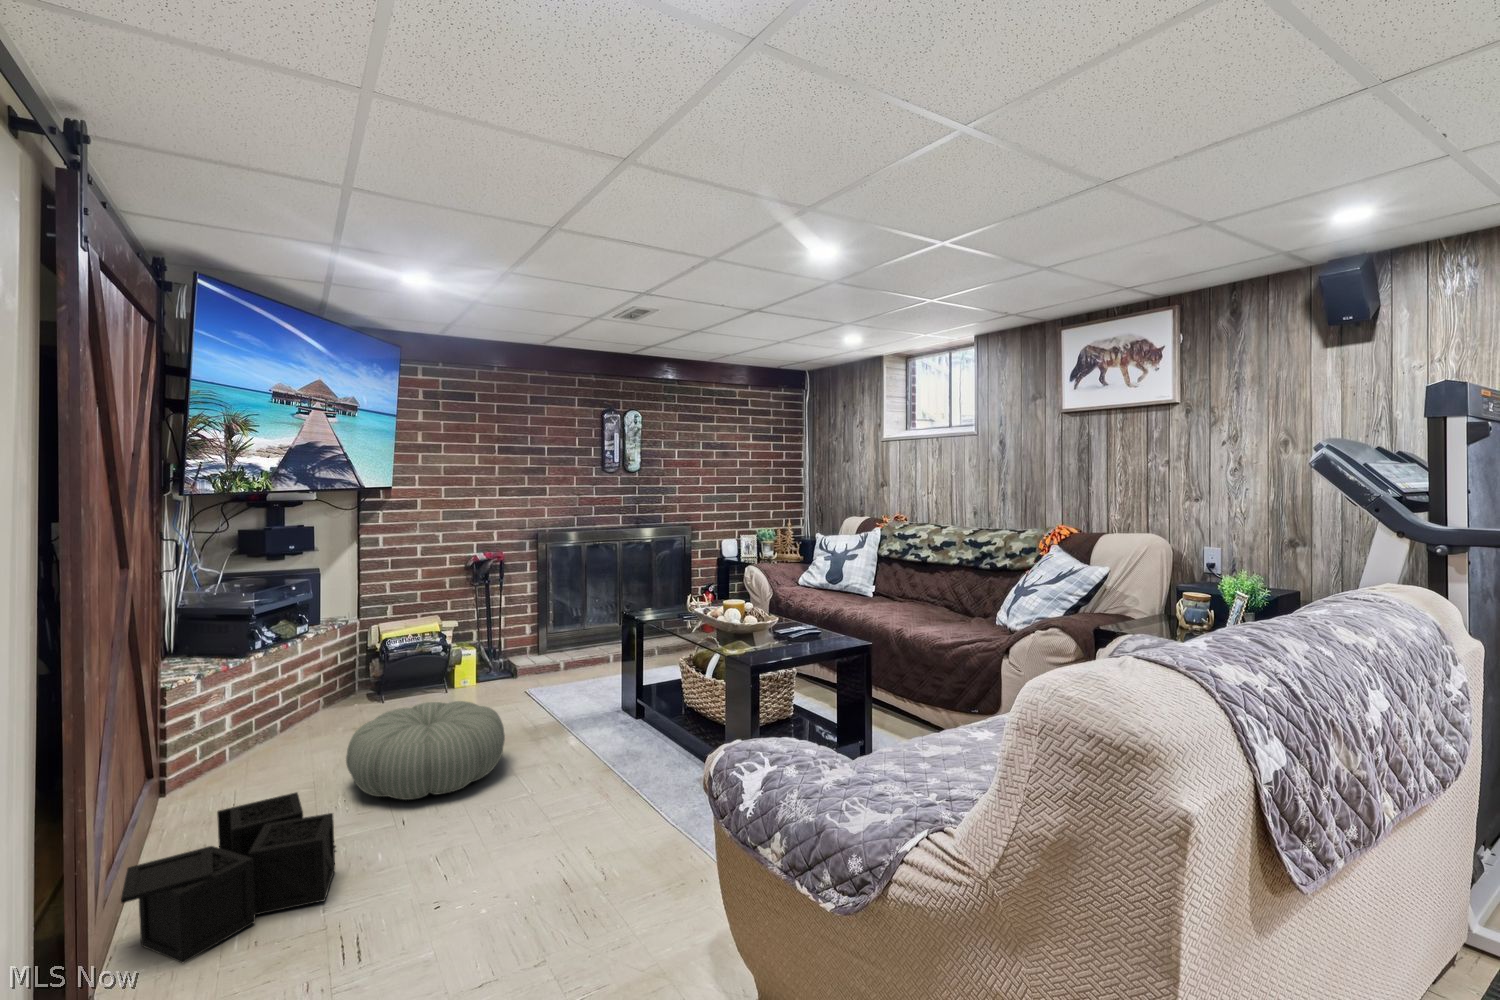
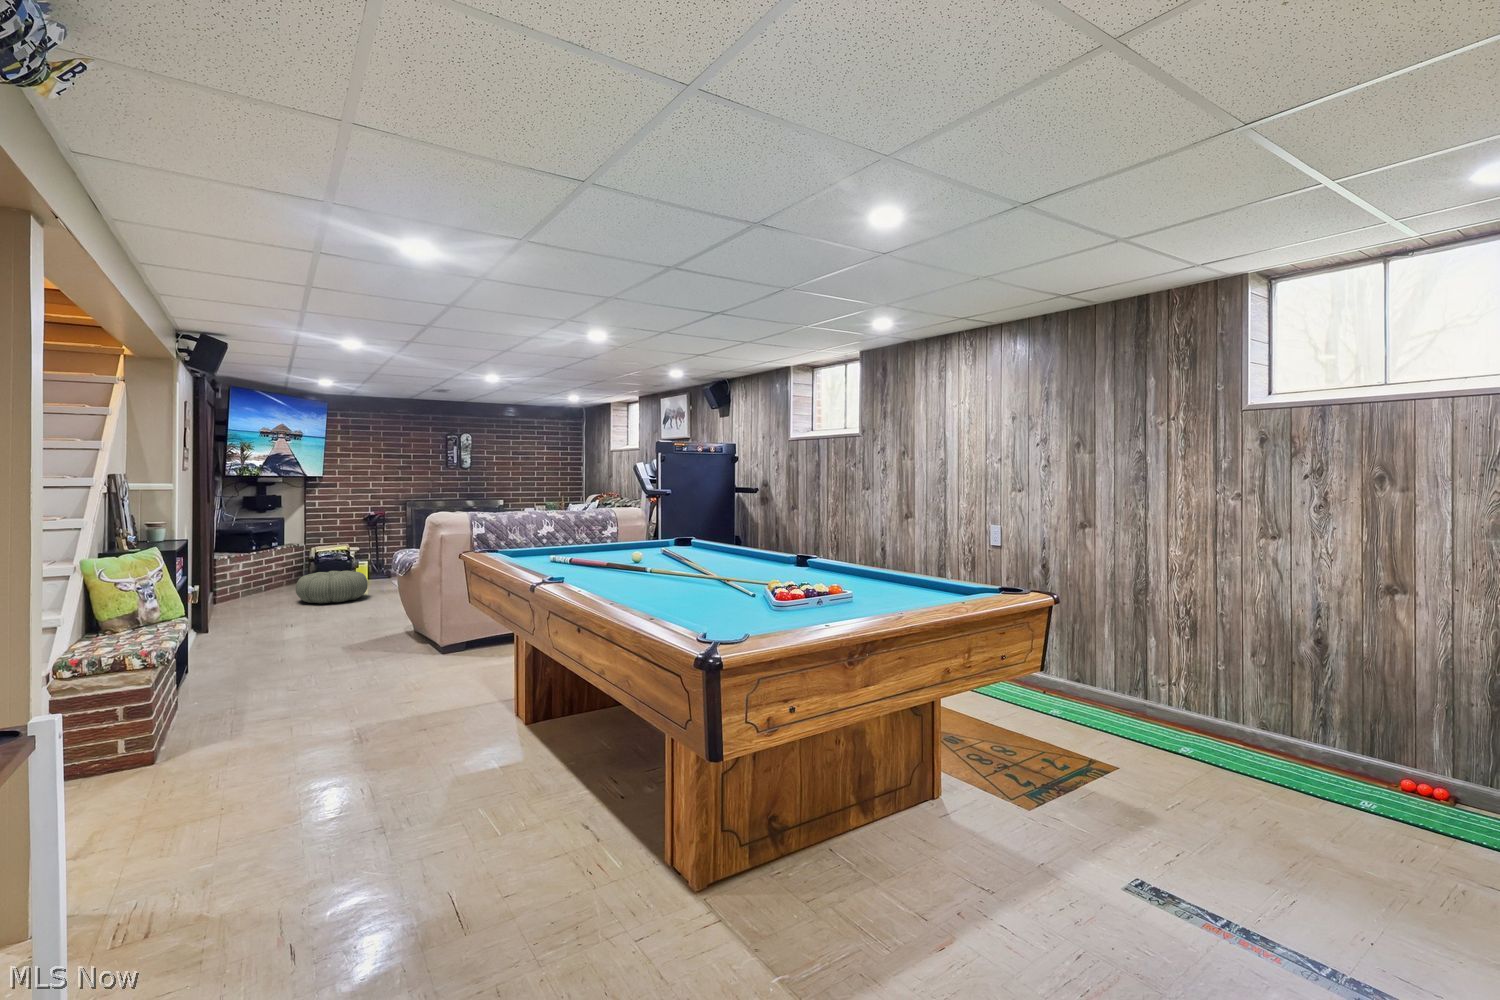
storage bin: present [121,792,336,963] -> none [220,591,291,626]

